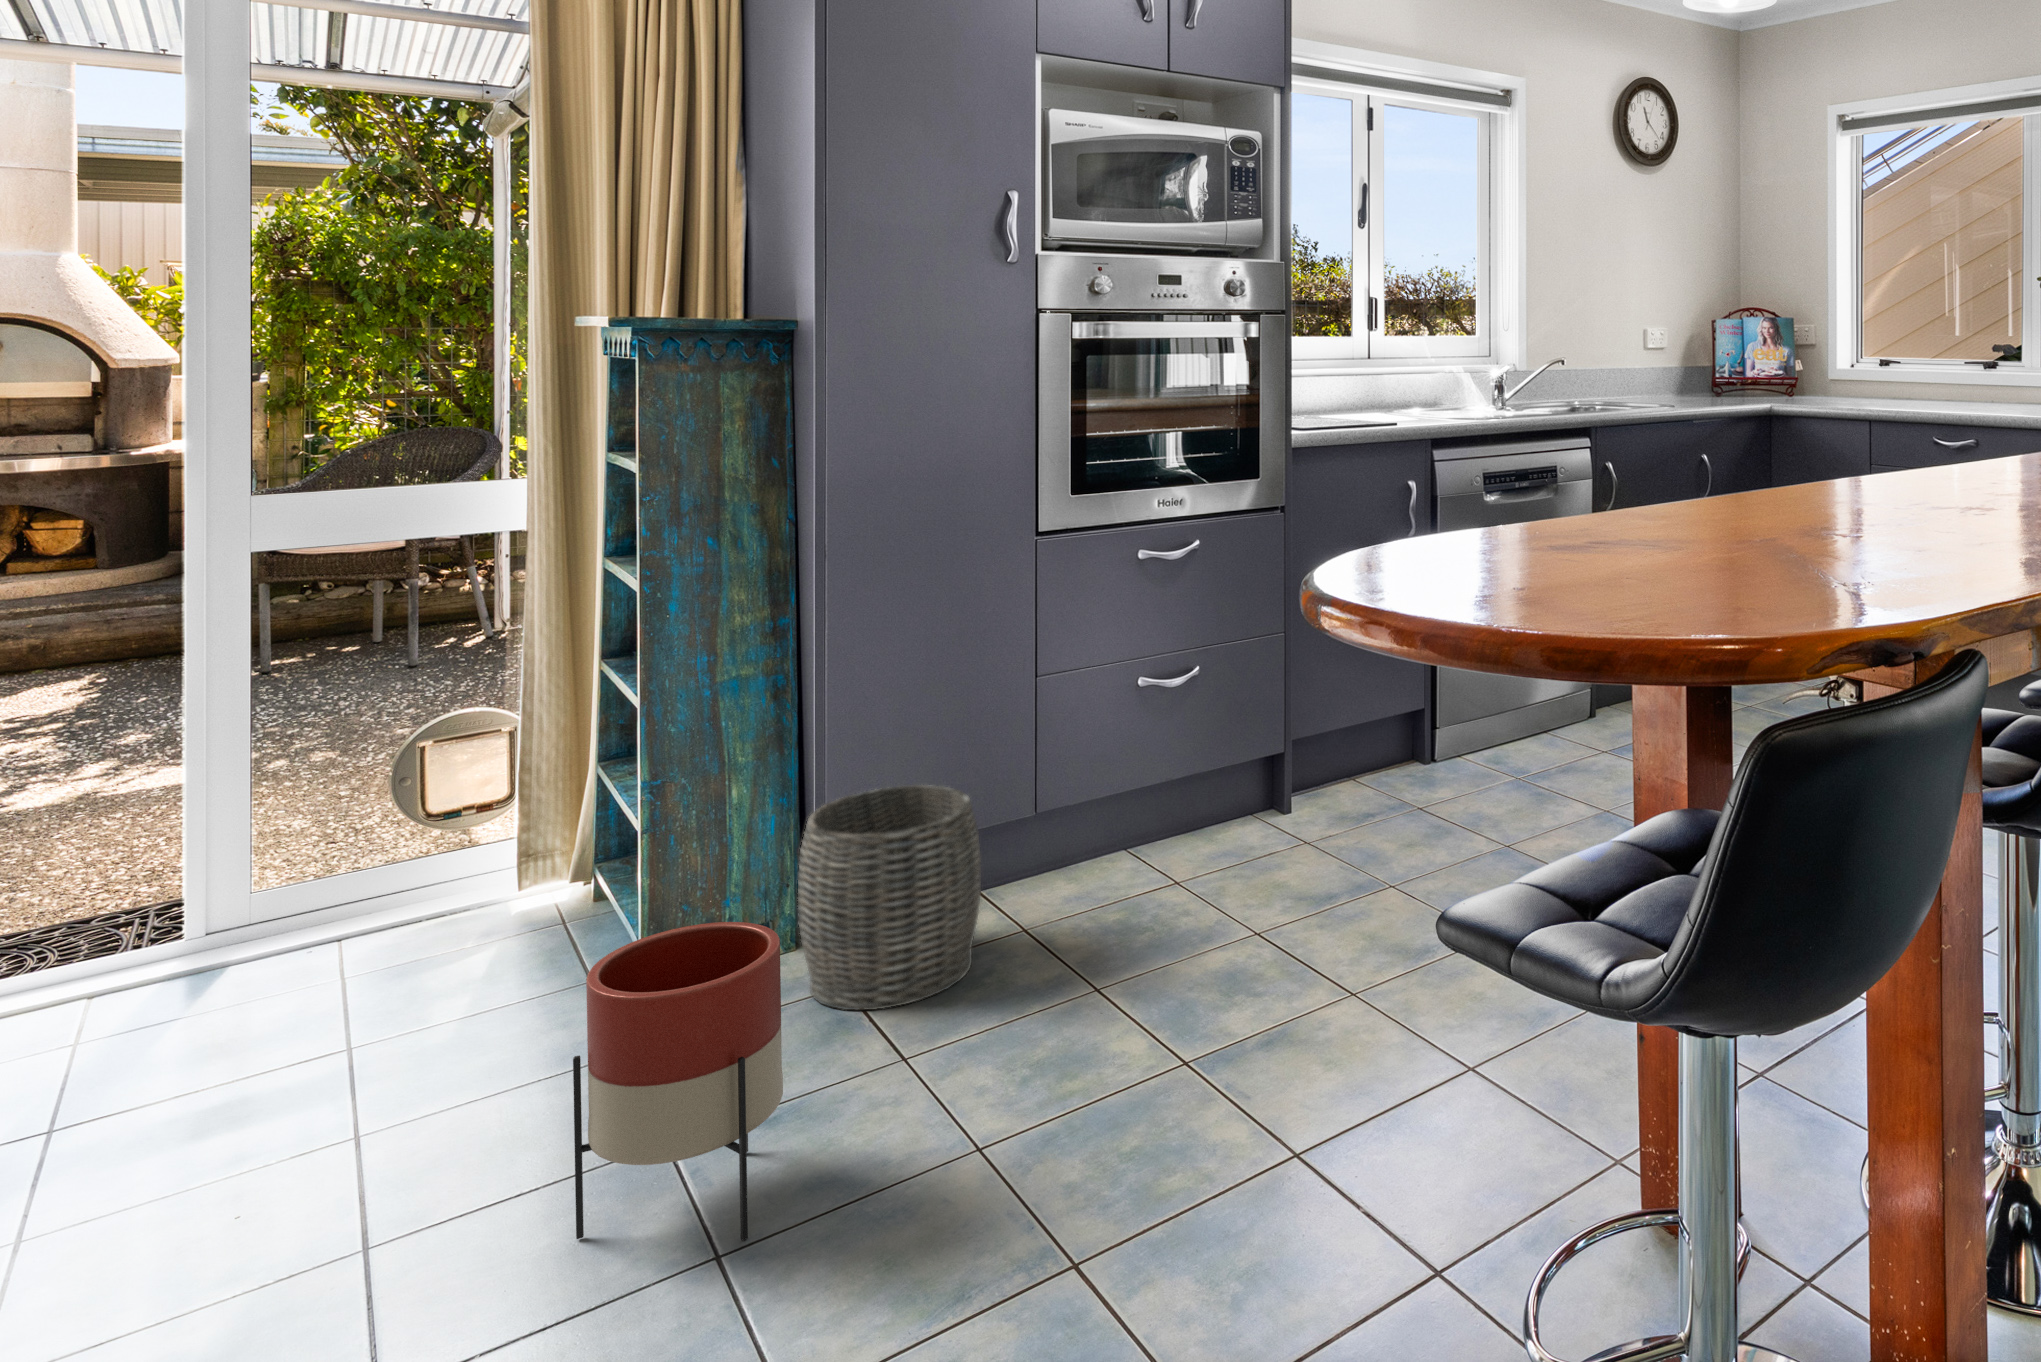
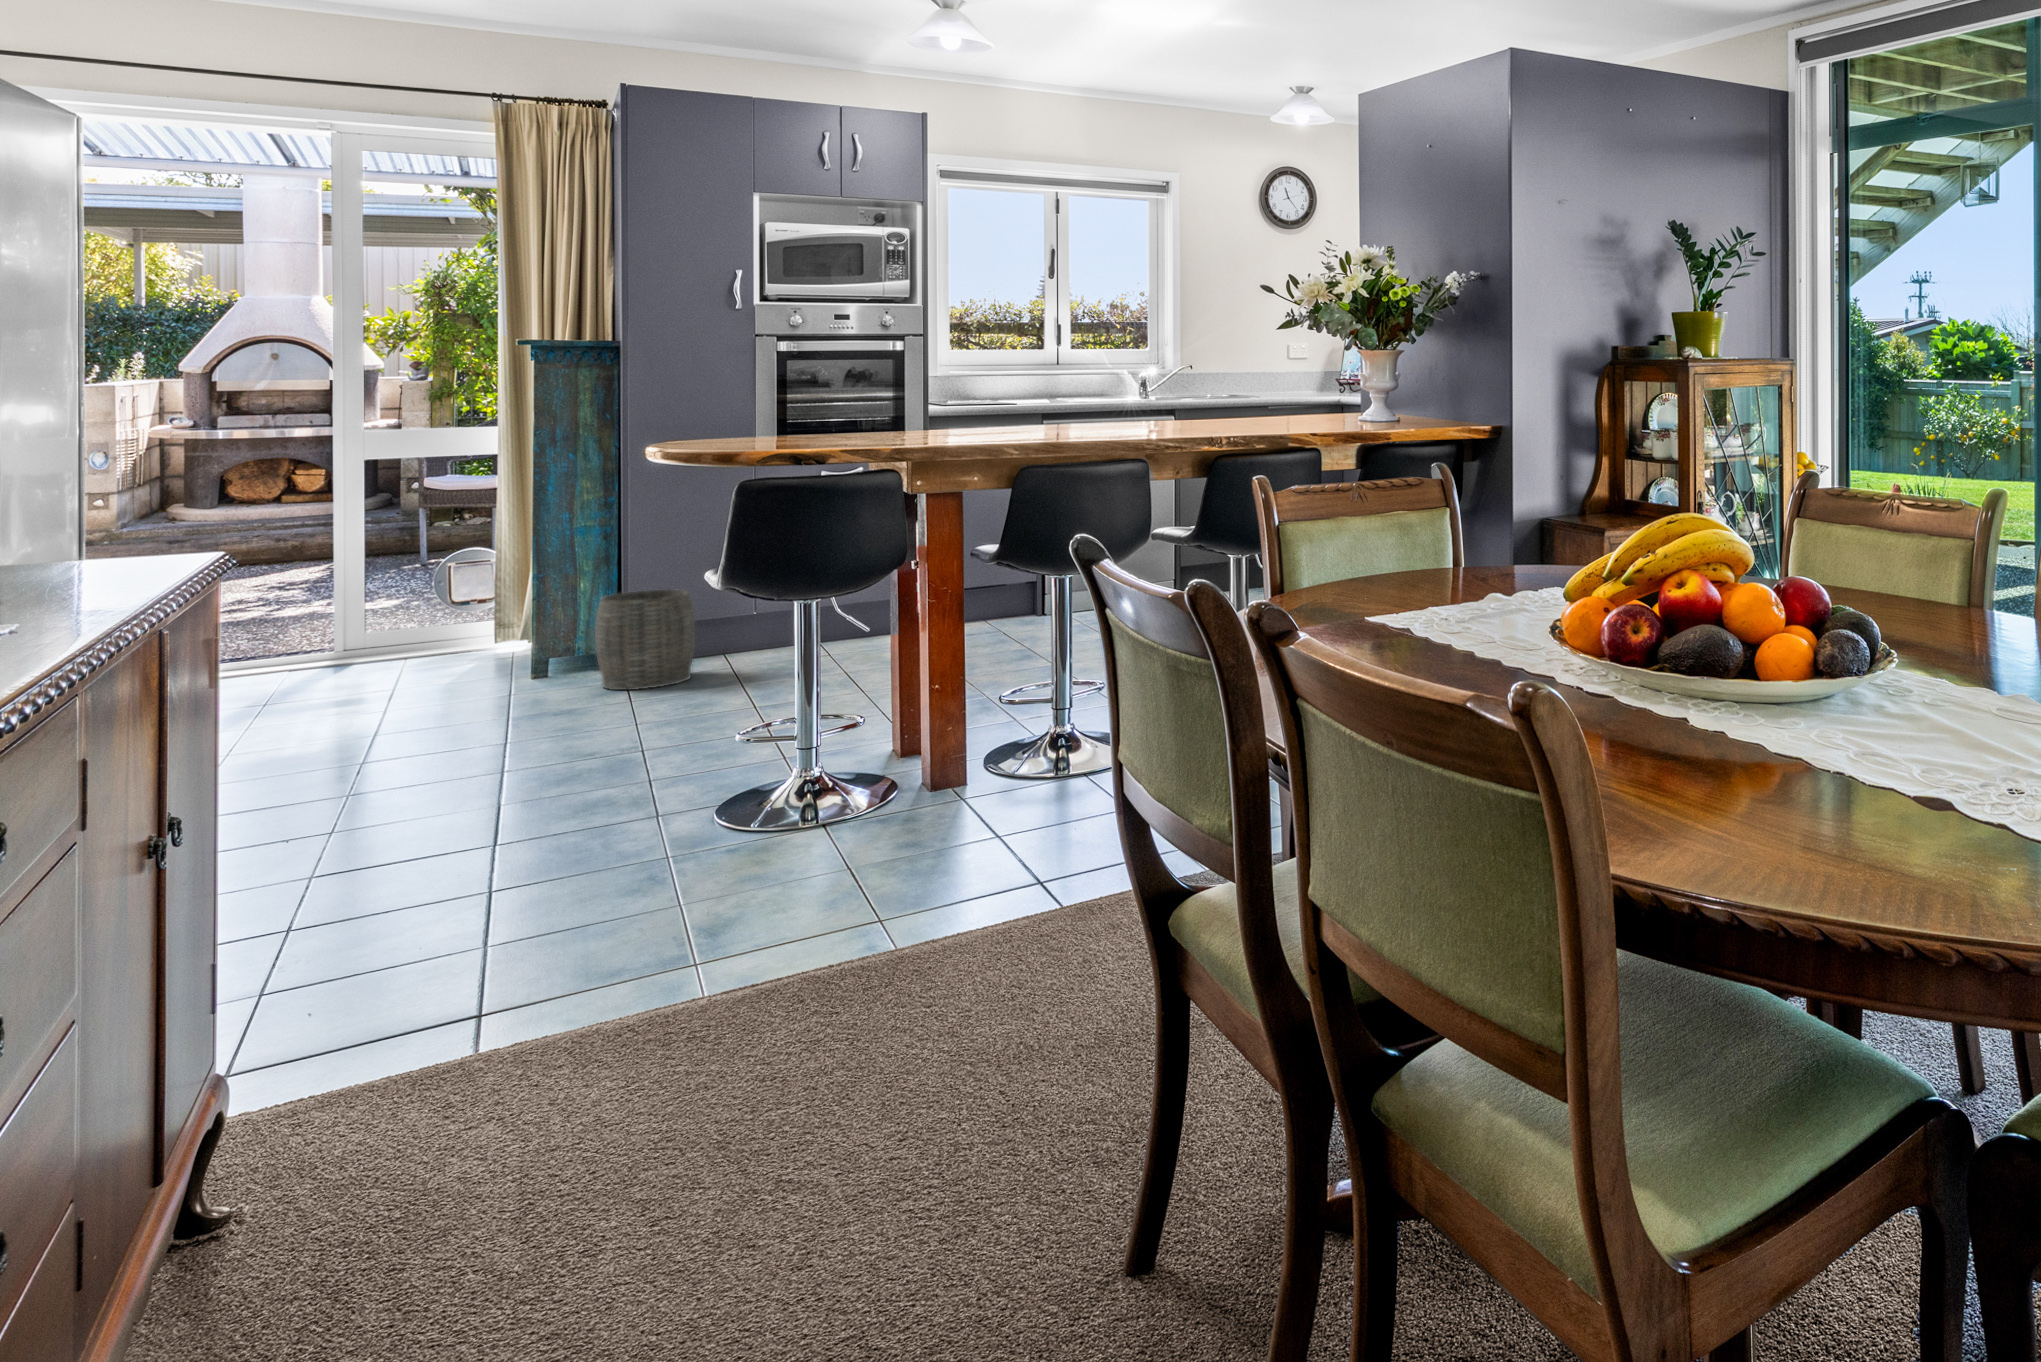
planter: present [573,922,783,1240] -> none [442,613,534,736]

